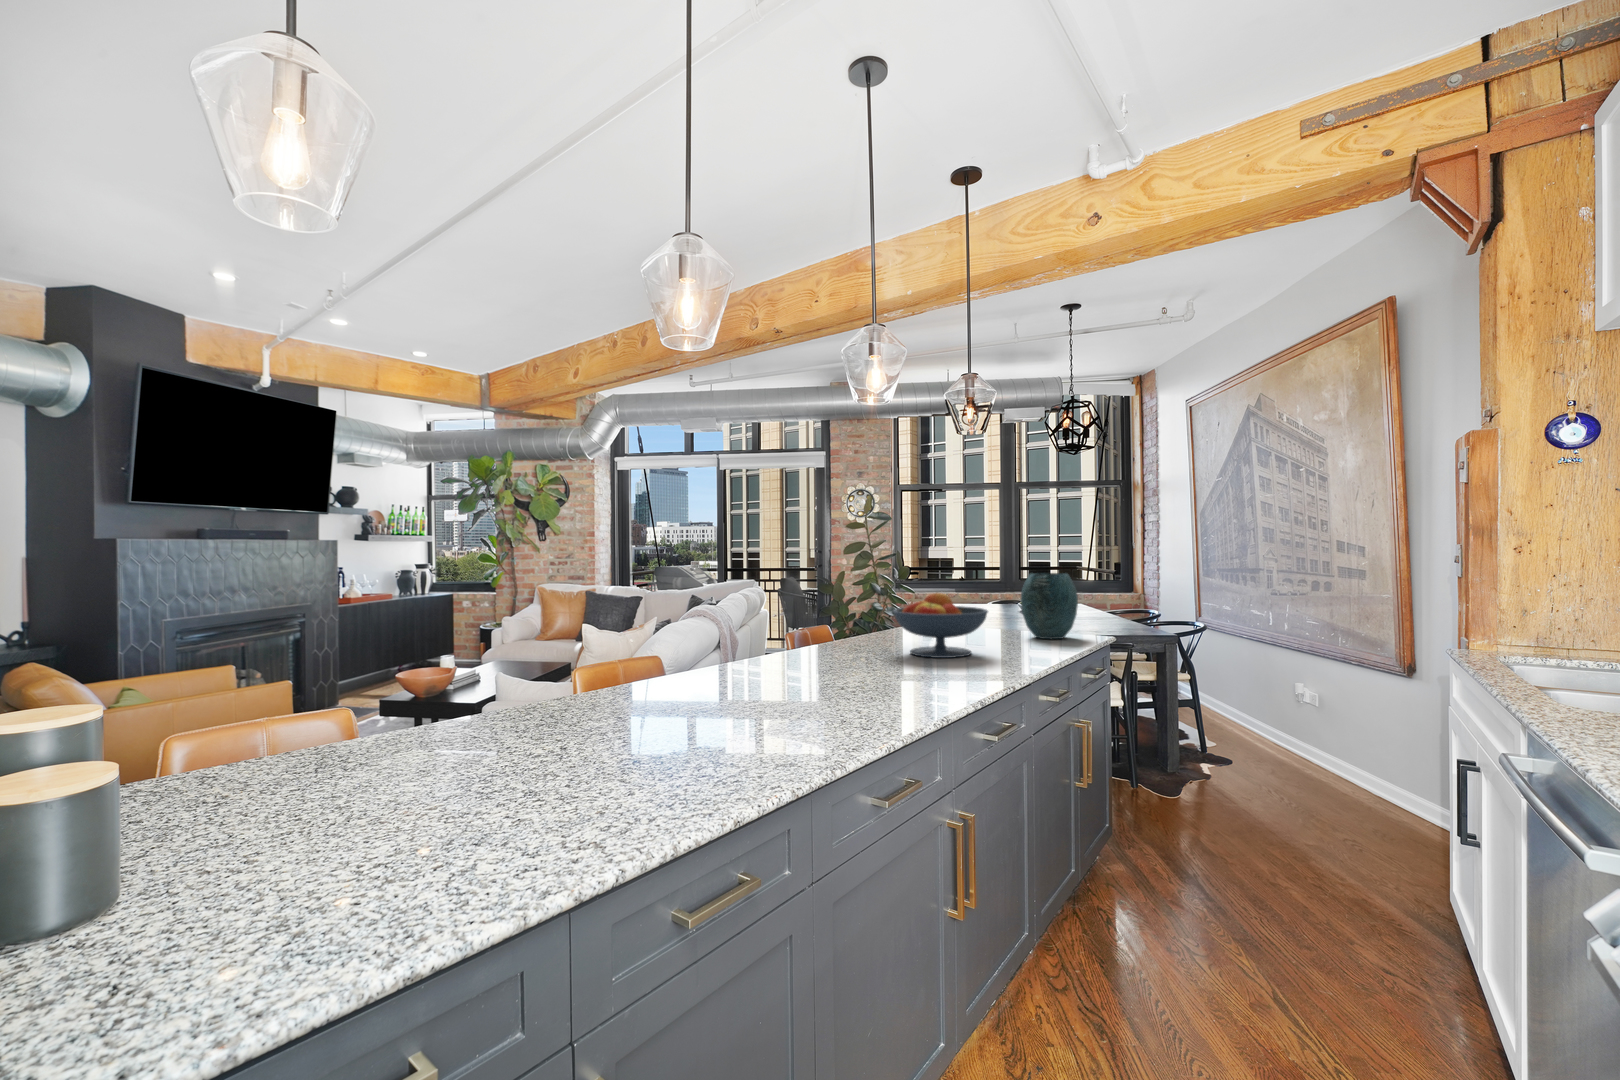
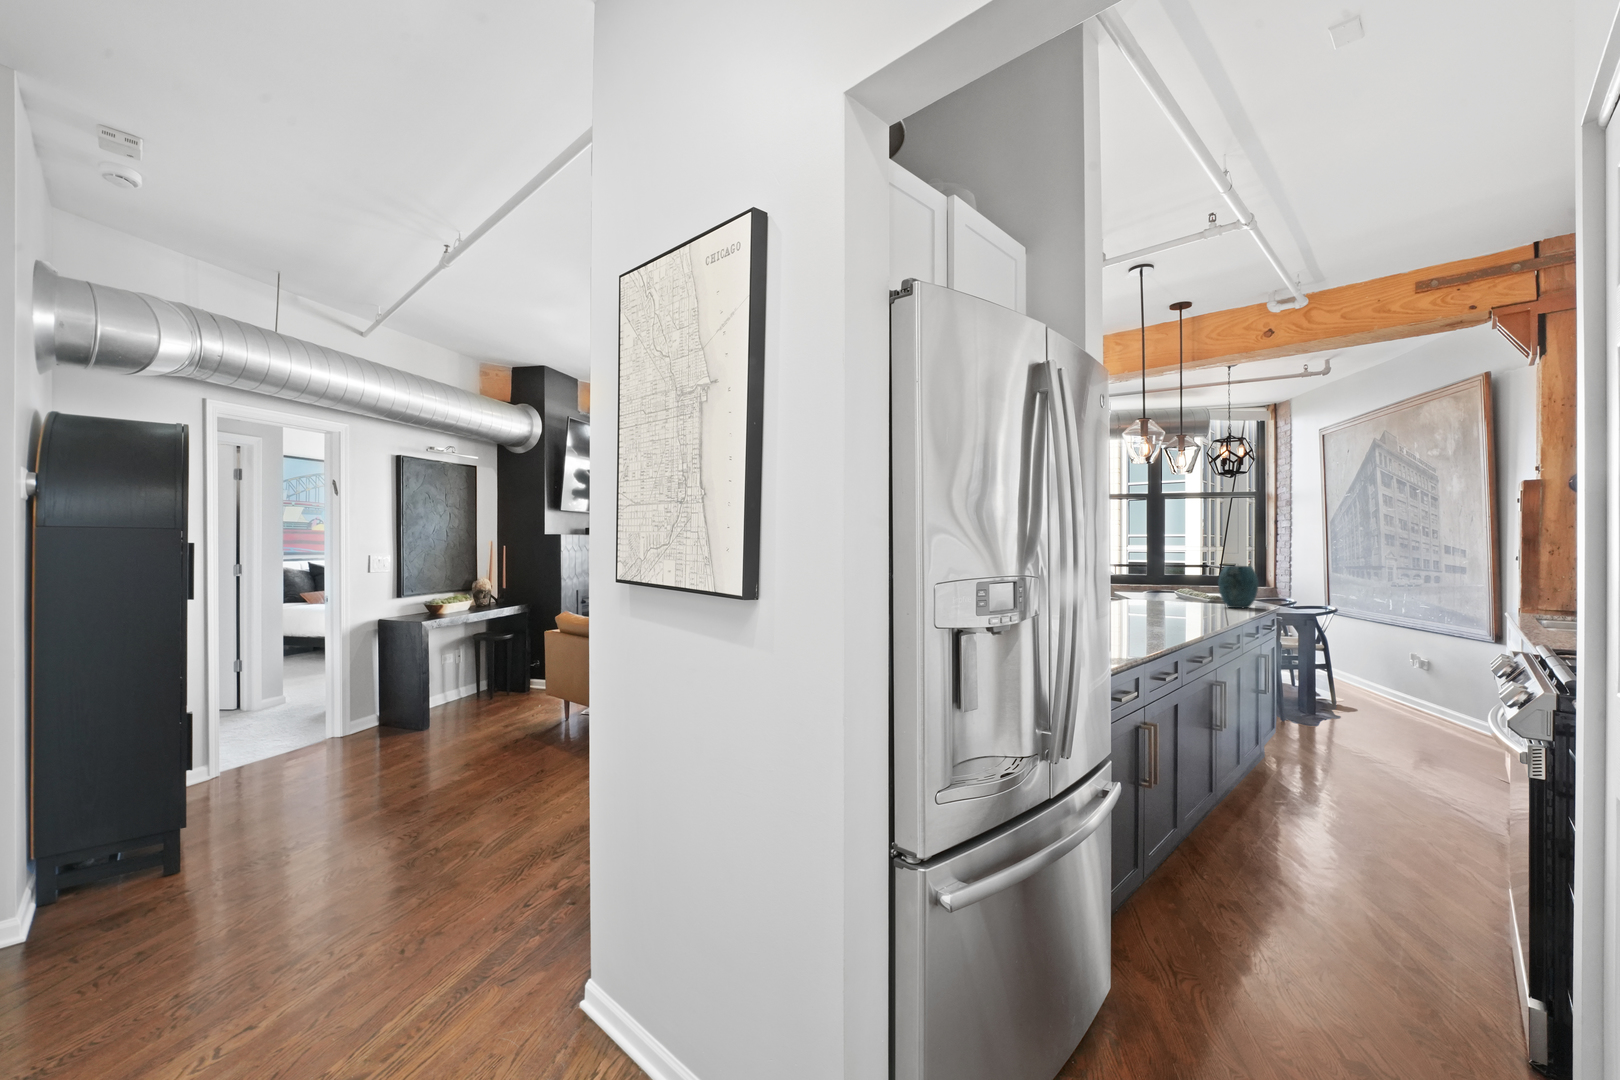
fruit bowl: present [893,593,988,658] -> none [1147,576,1210,614]

